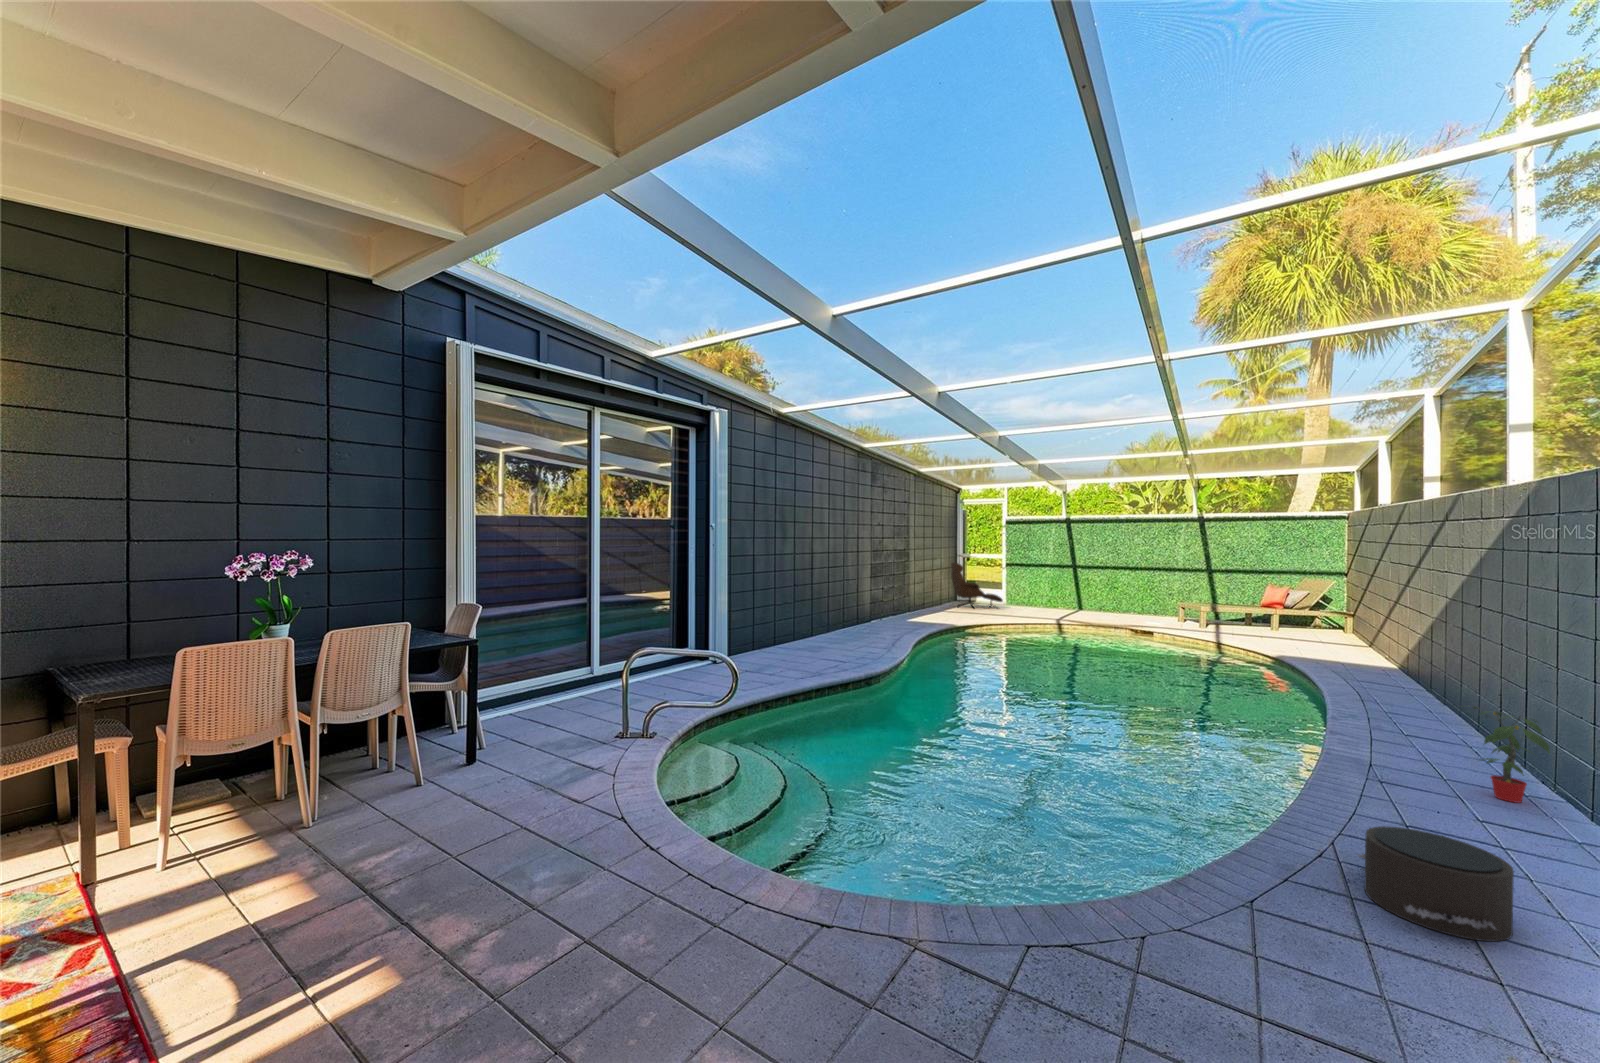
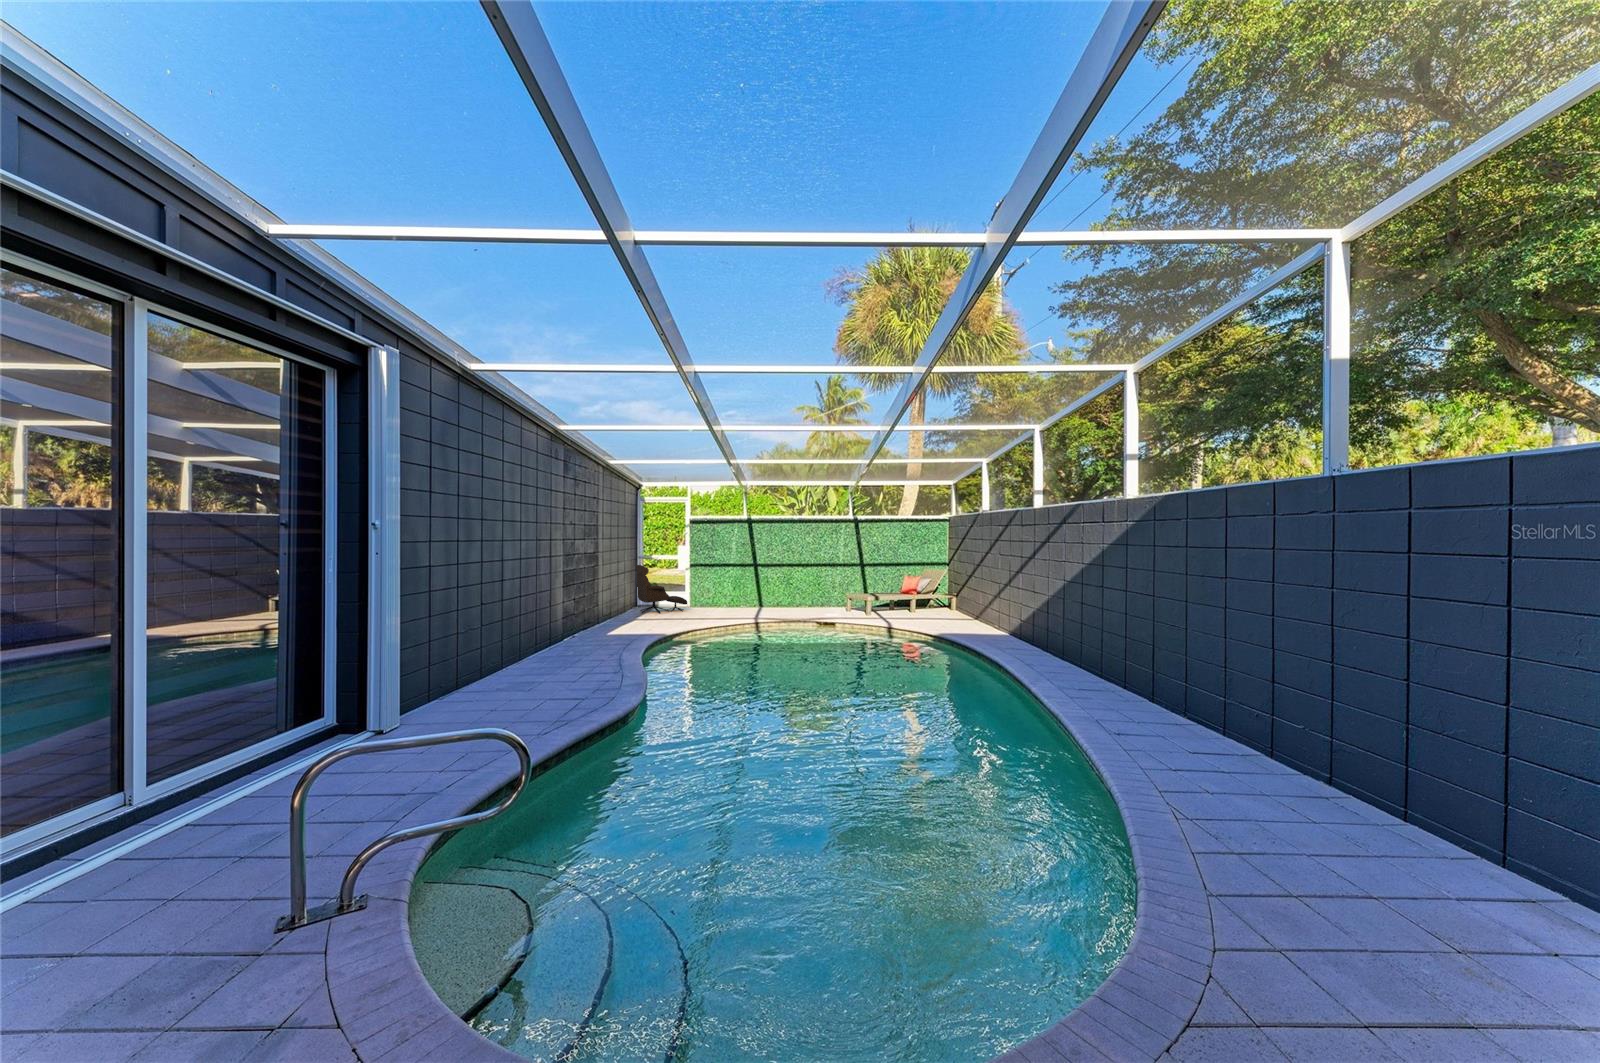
potted plant: present [1474,706,1550,803] -> none [1171,672,1256,748]
pouf: present [1358,826,1514,941] -> none [1250,807,1420,911]

